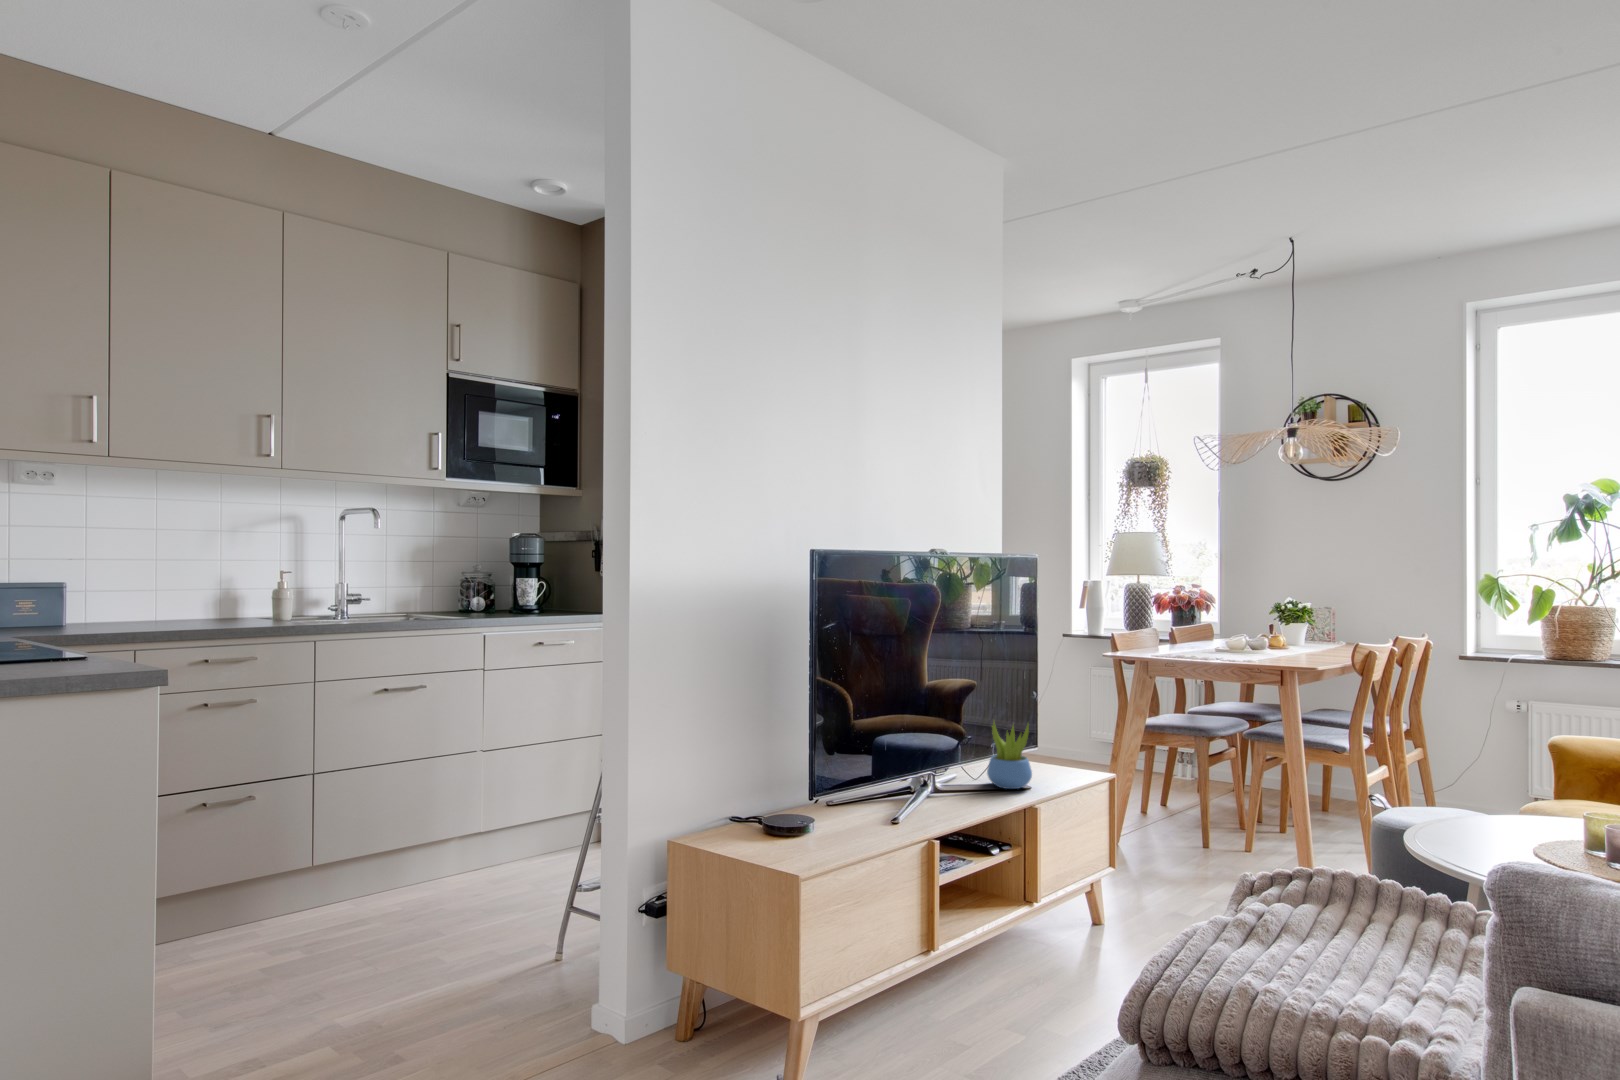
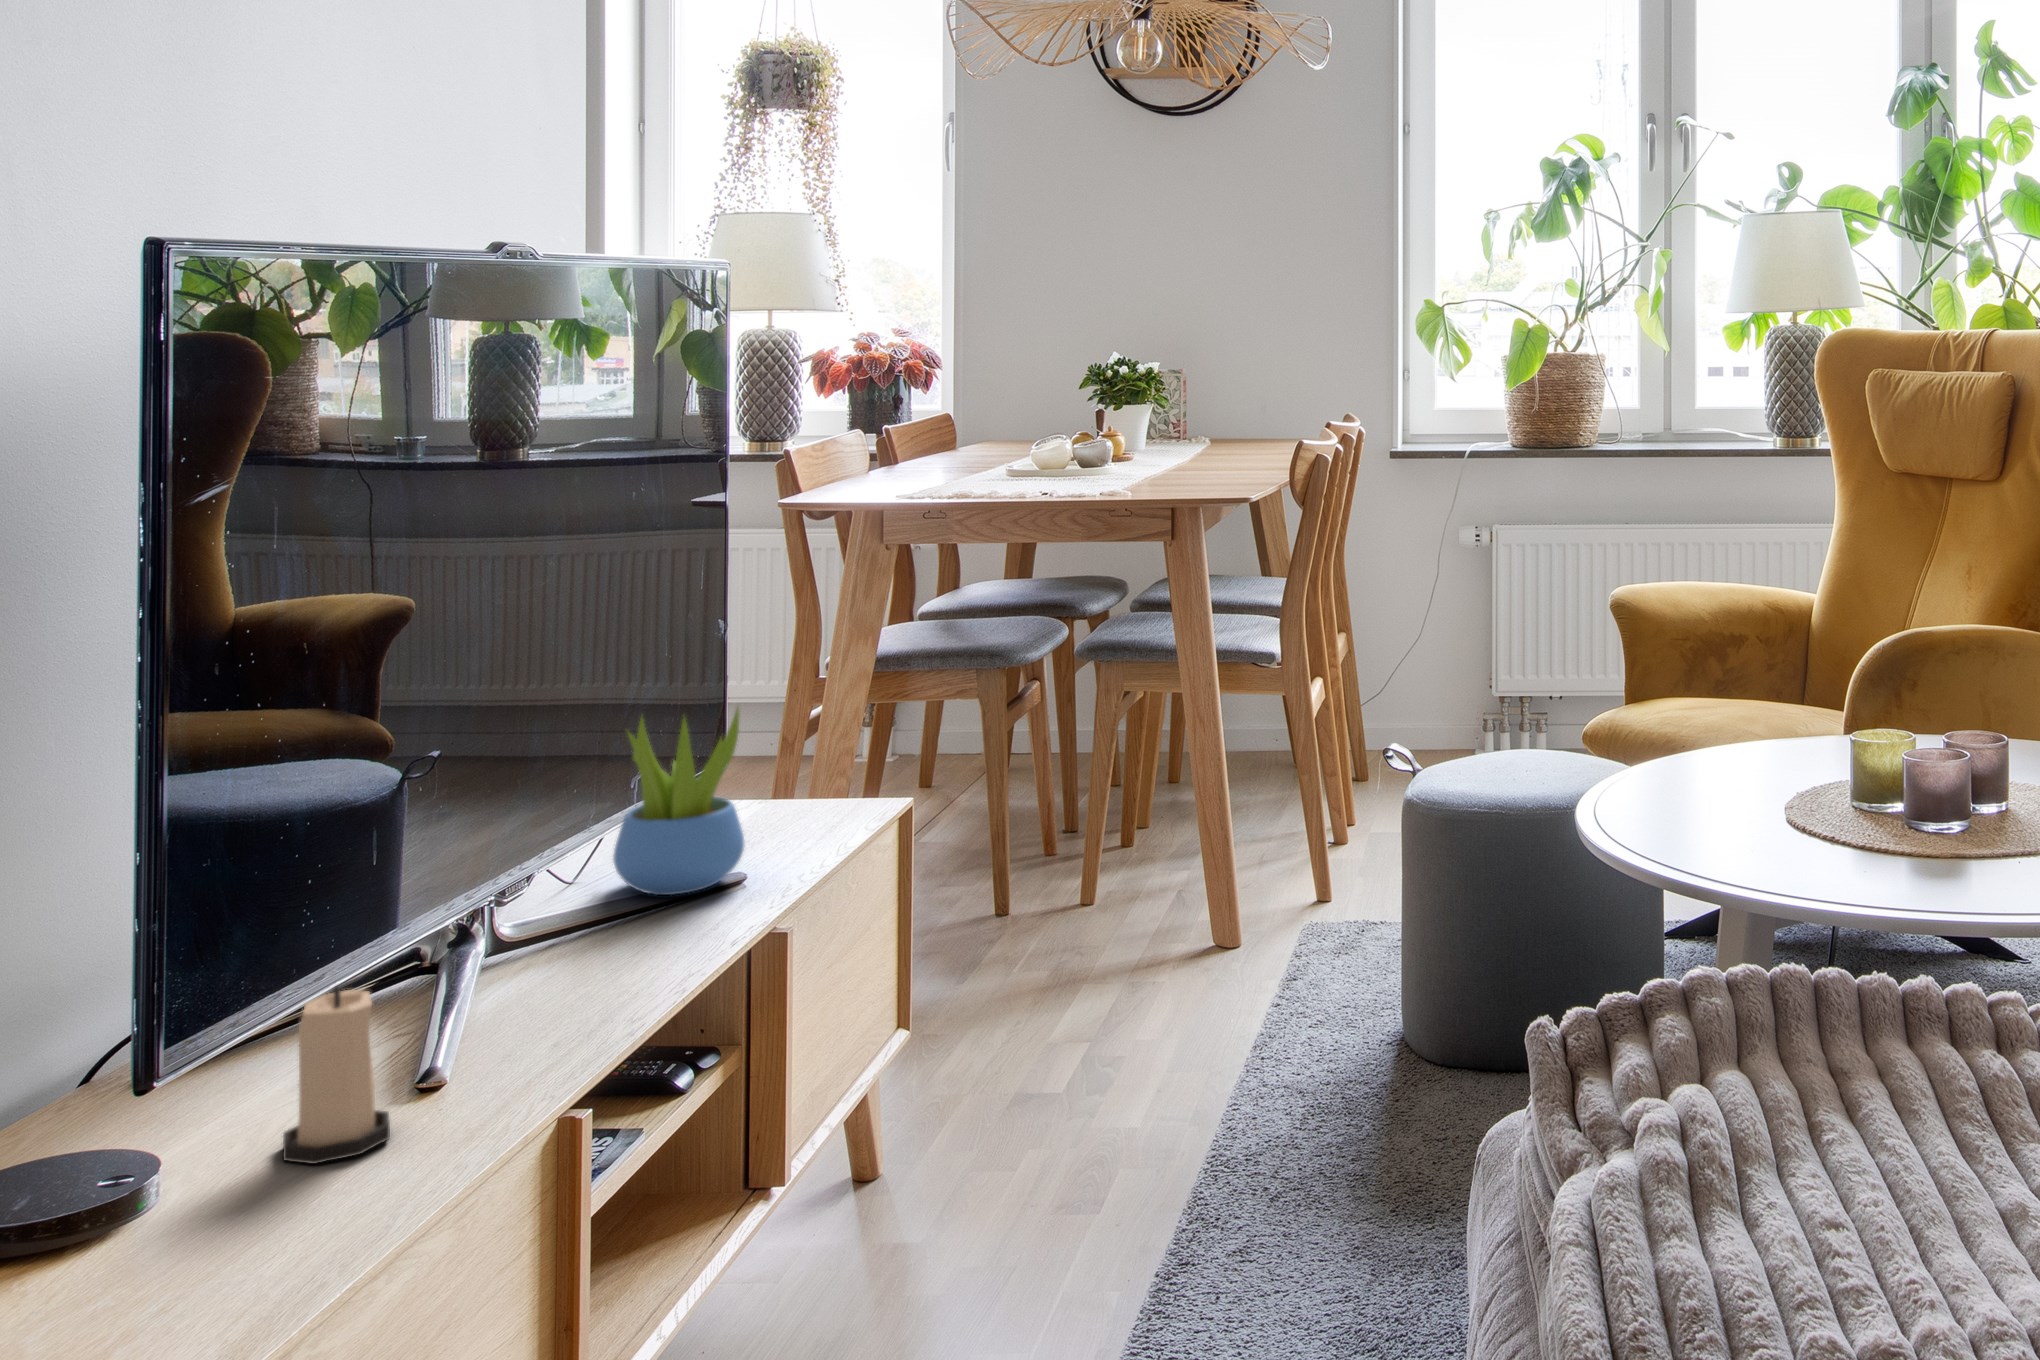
candle: none [853,780,883,834] -> present [283,987,390,1164]

